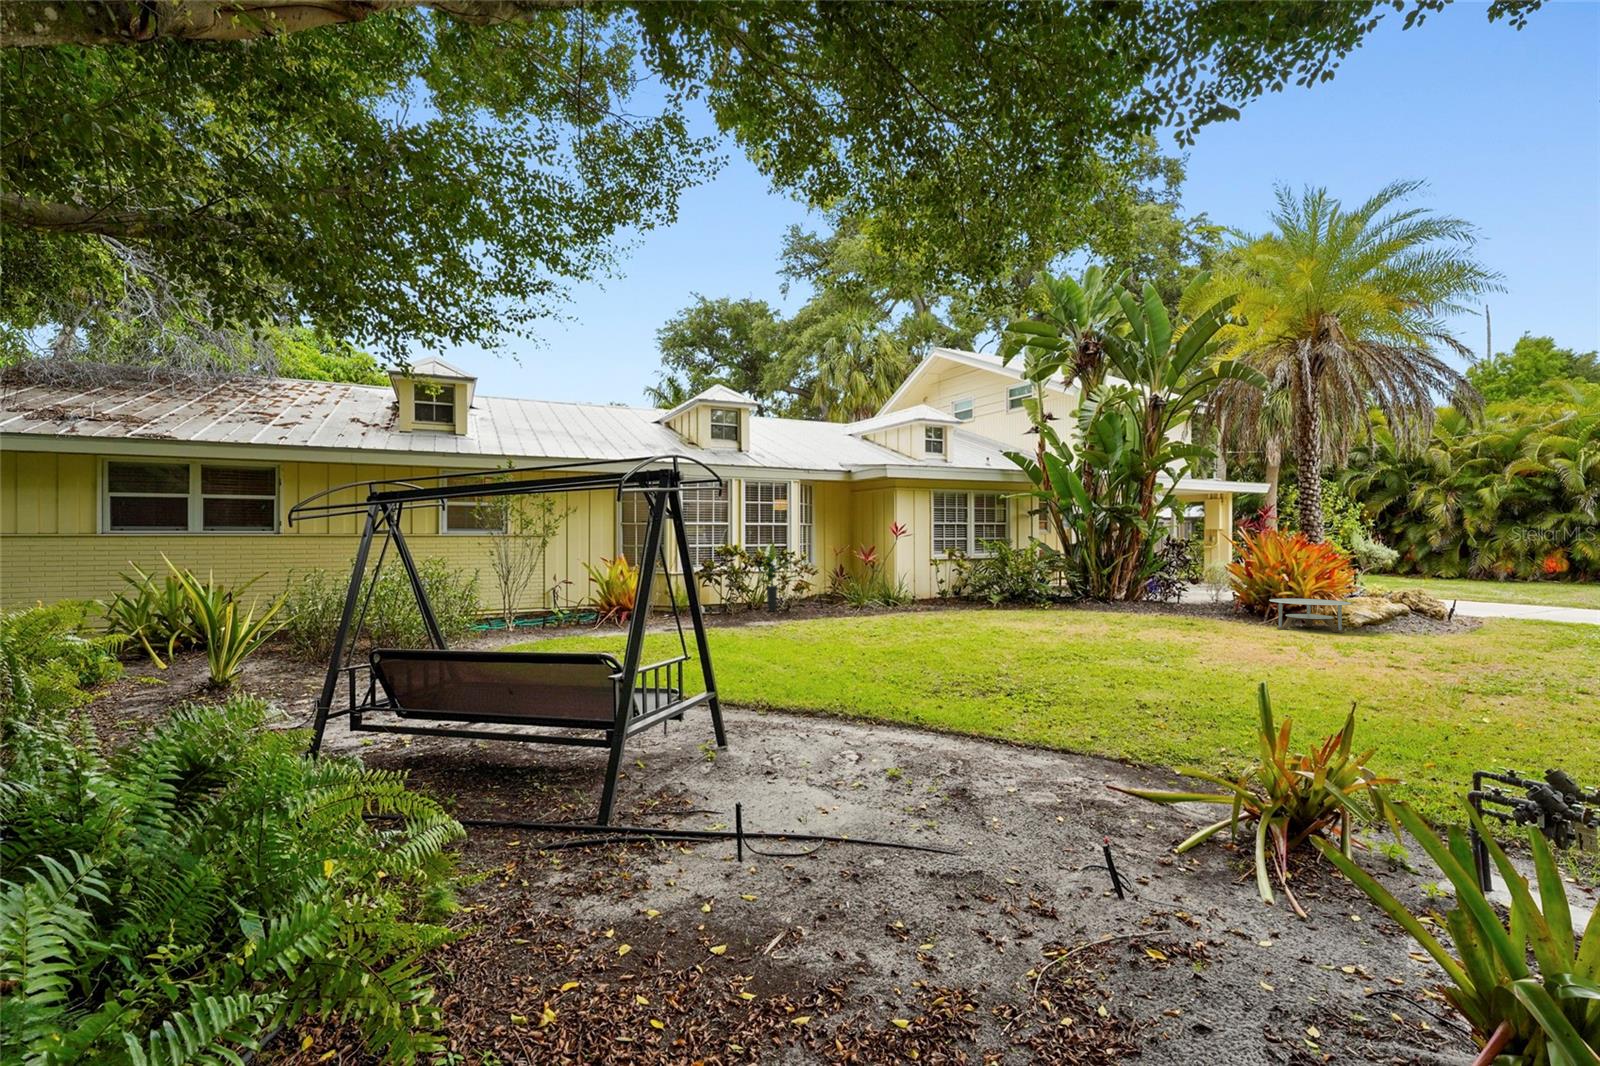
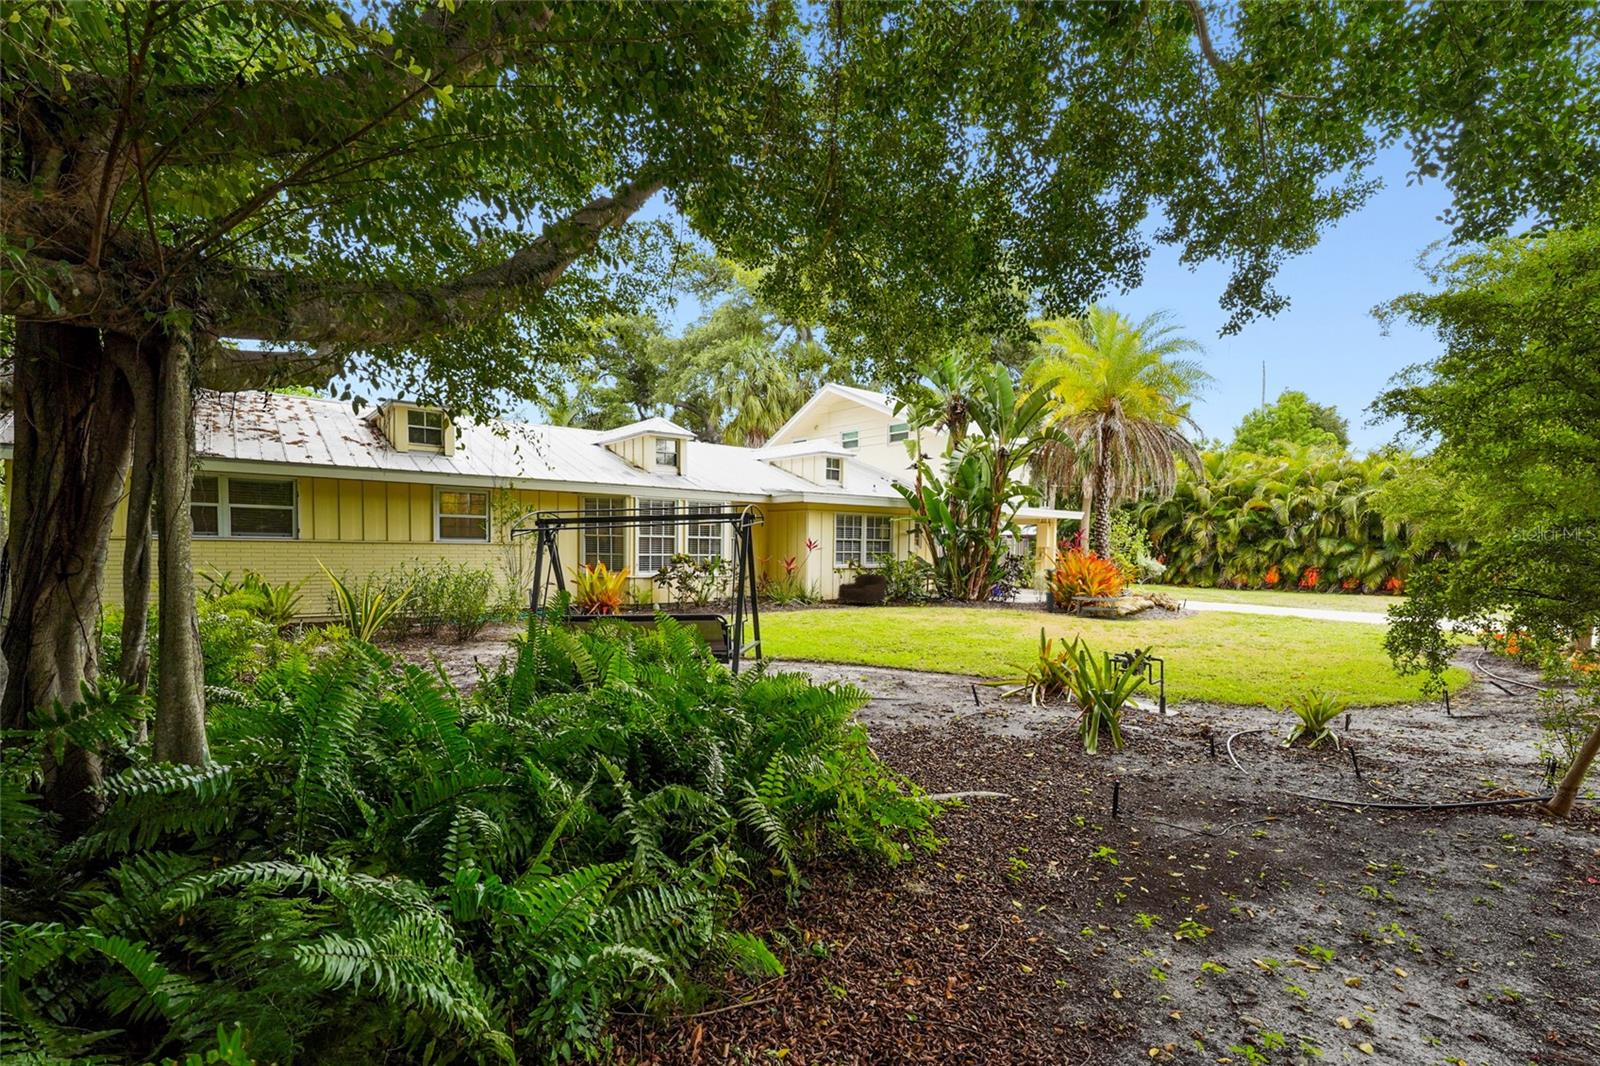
potted plant: present [765,557,780,611] -> present [1045,568,1057,612]
armchair: none [934,568,997,610] -> present [838,574,886,602]

